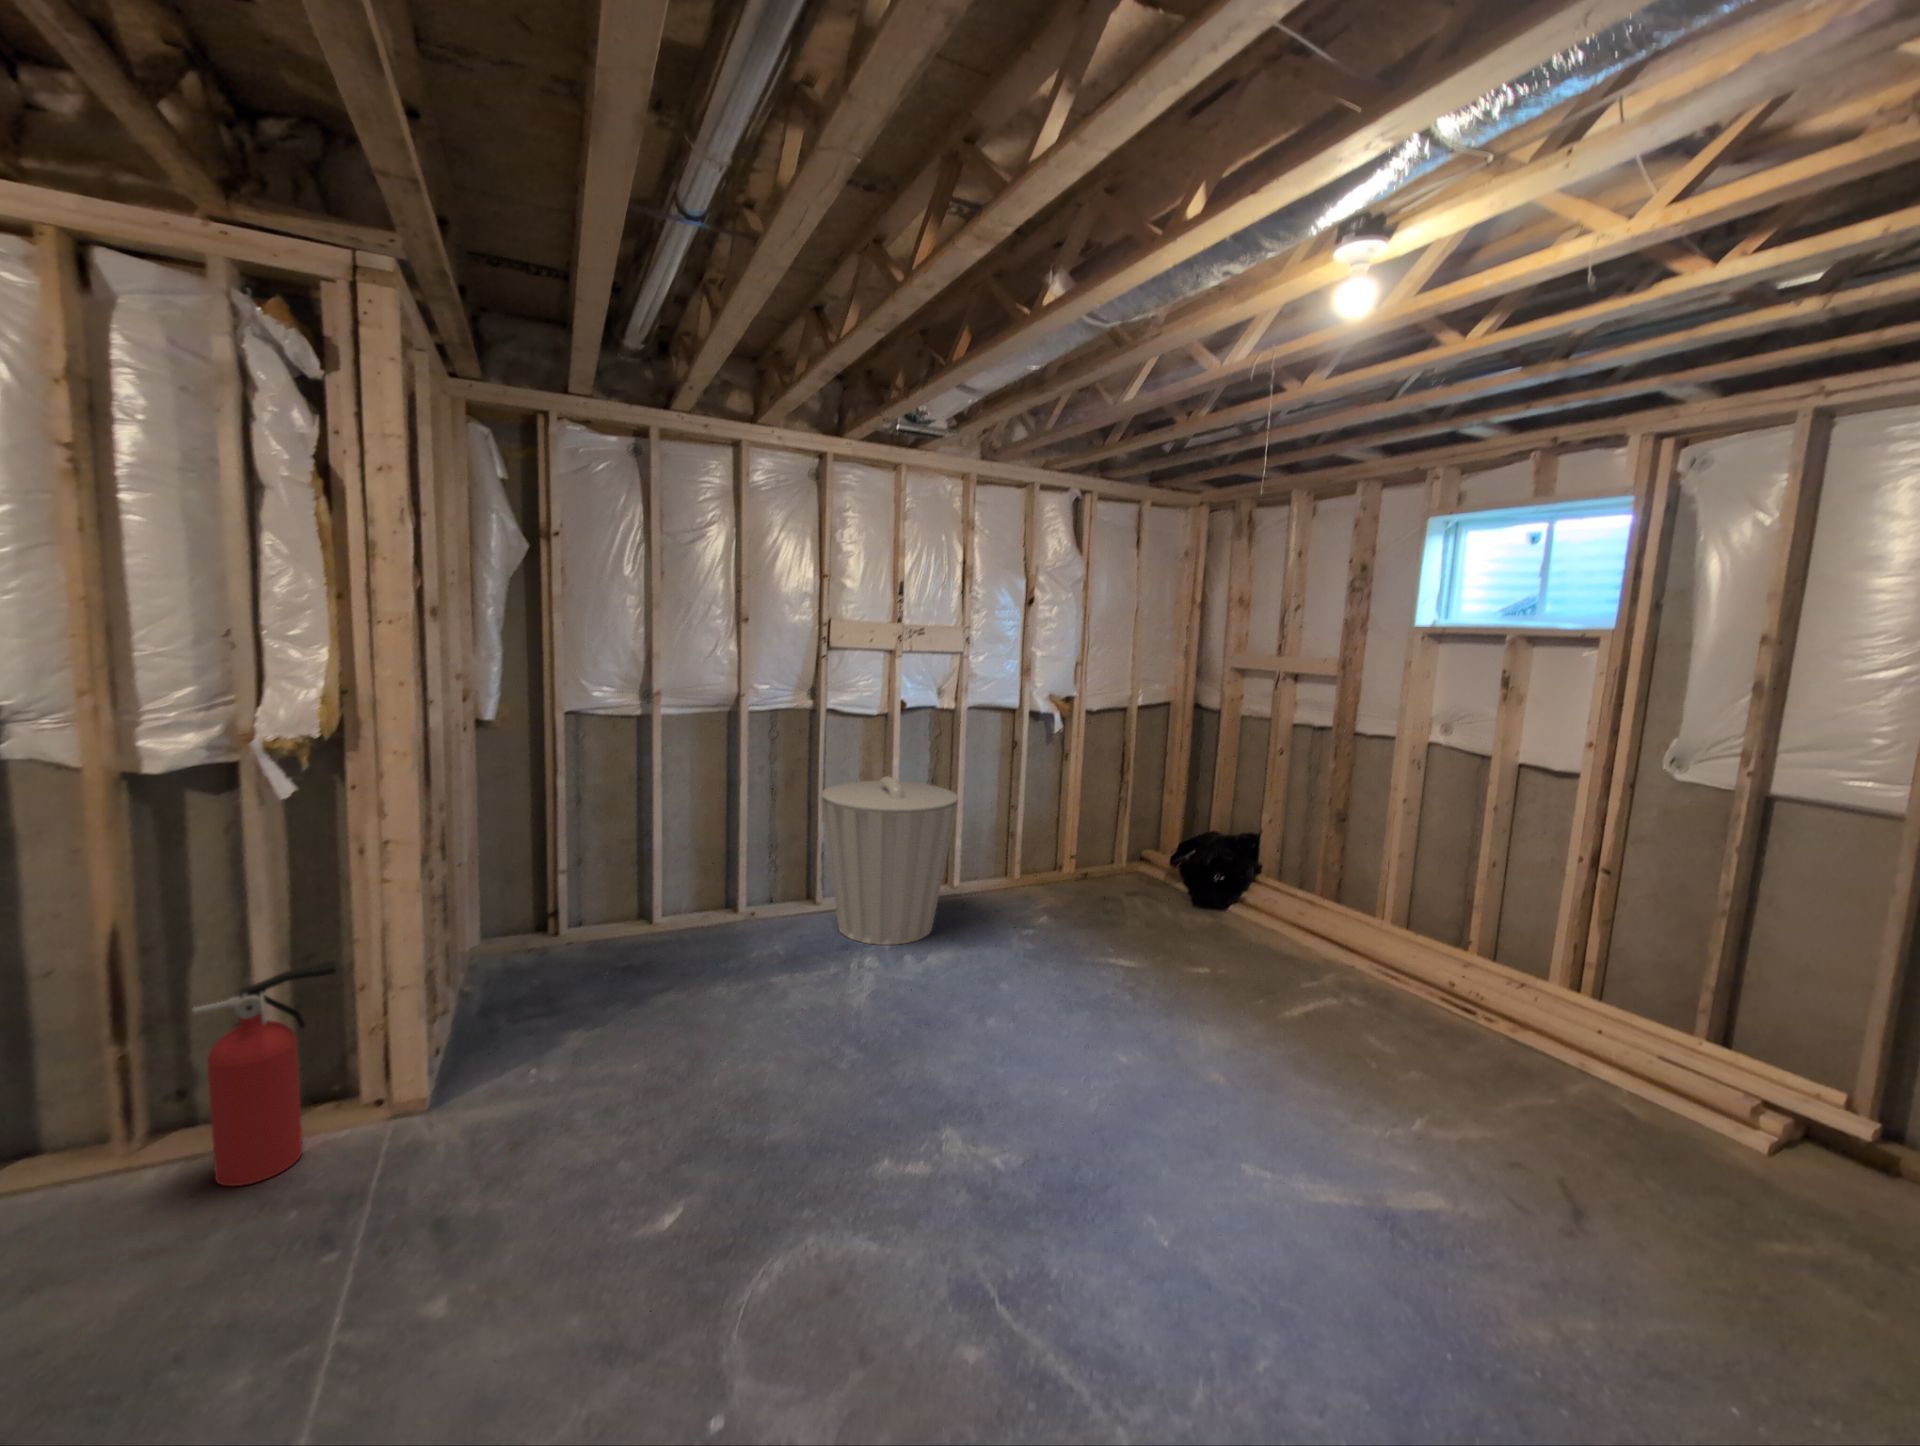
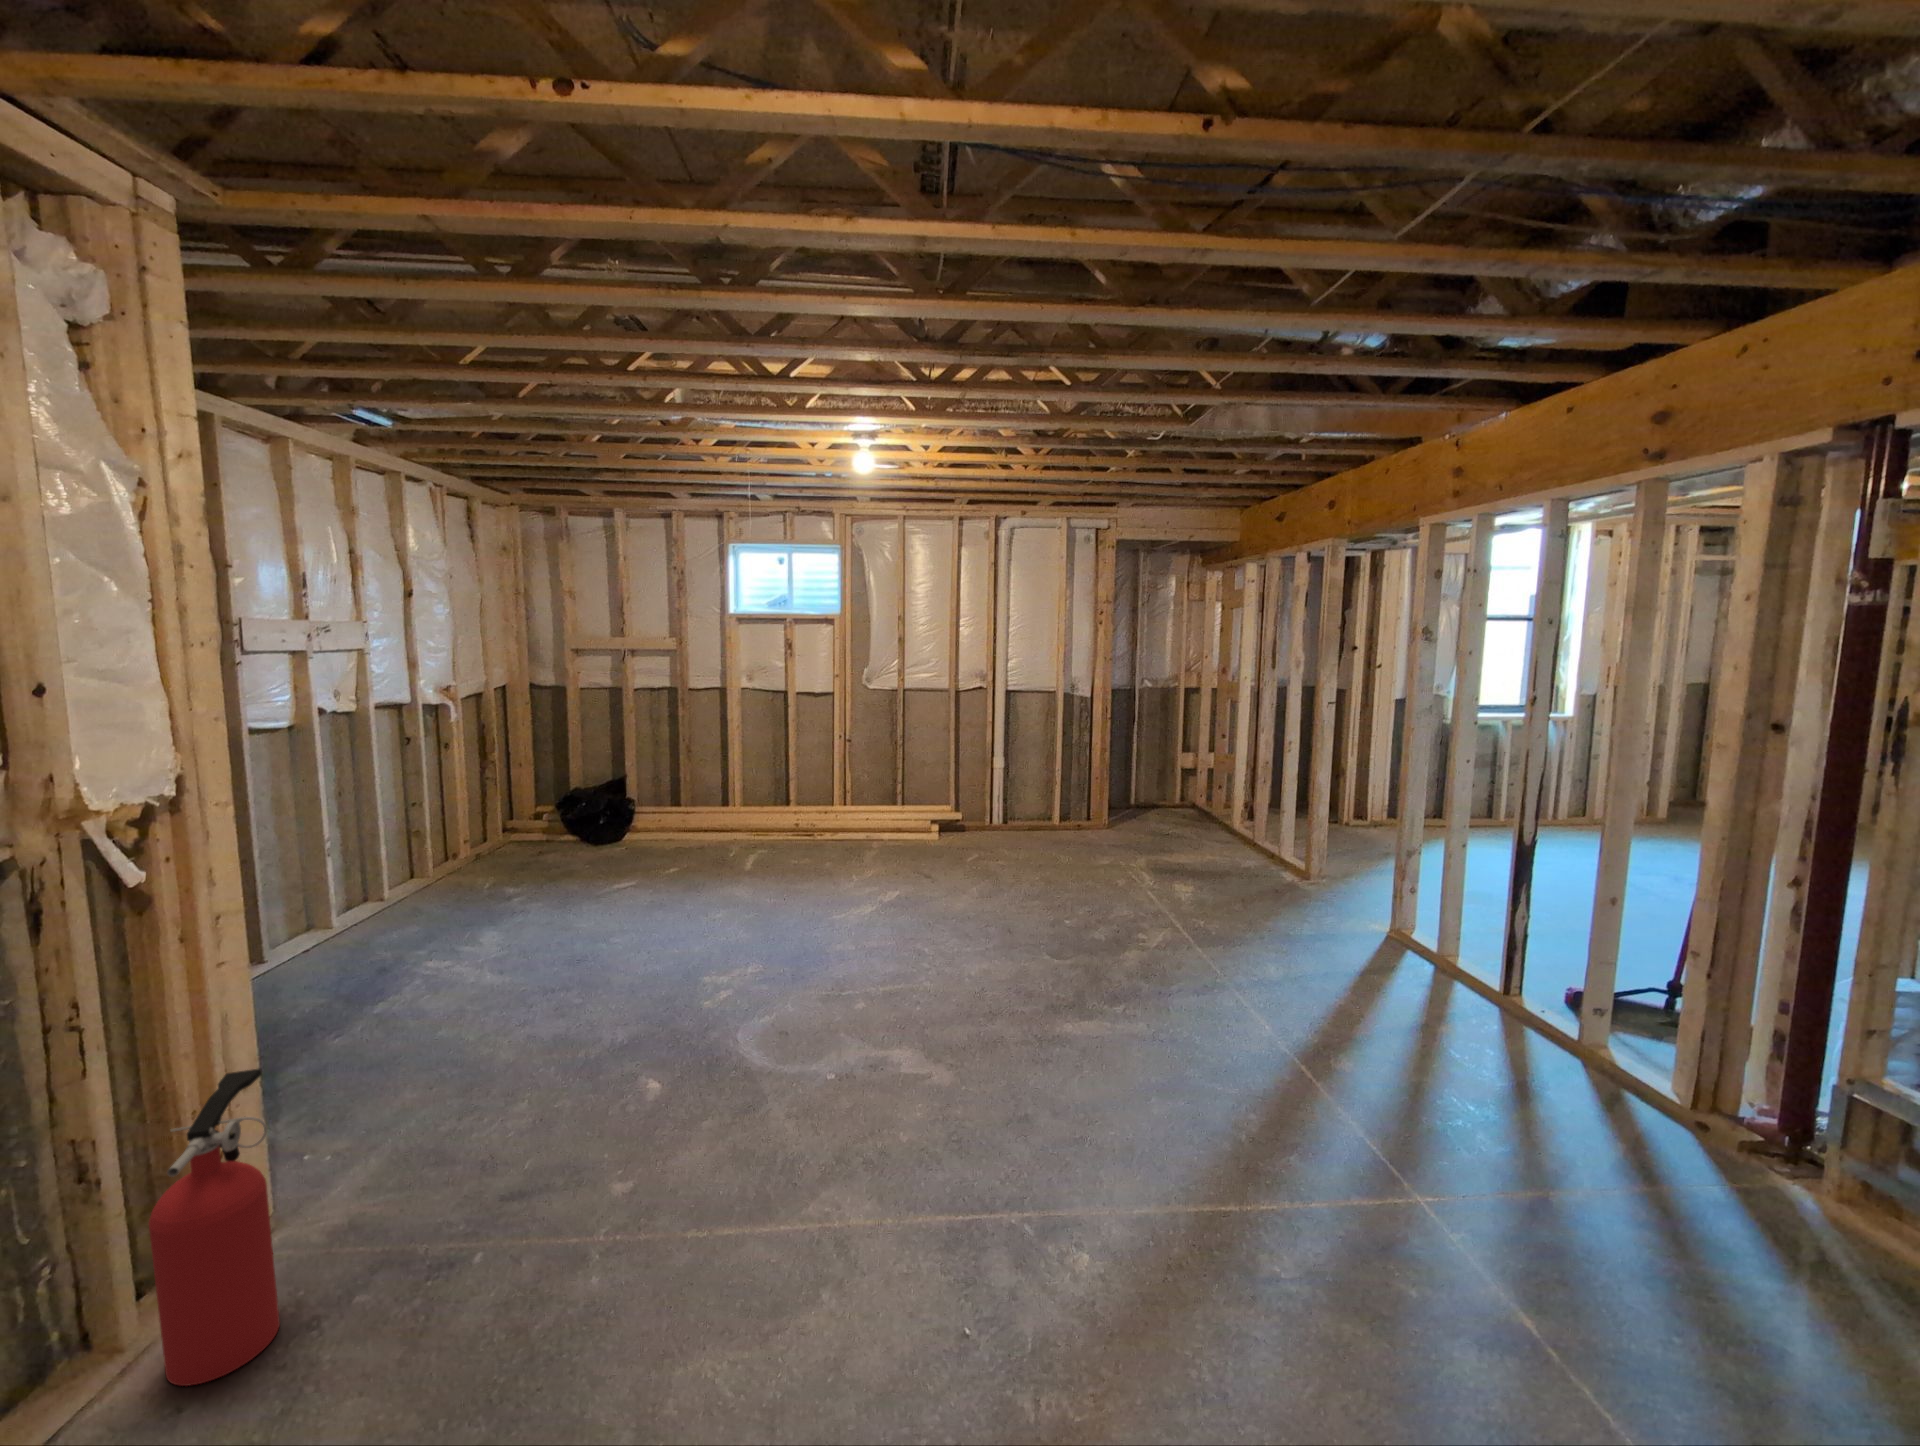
trash can: present [821,776,958,945] -> none [280,788,464,970]

